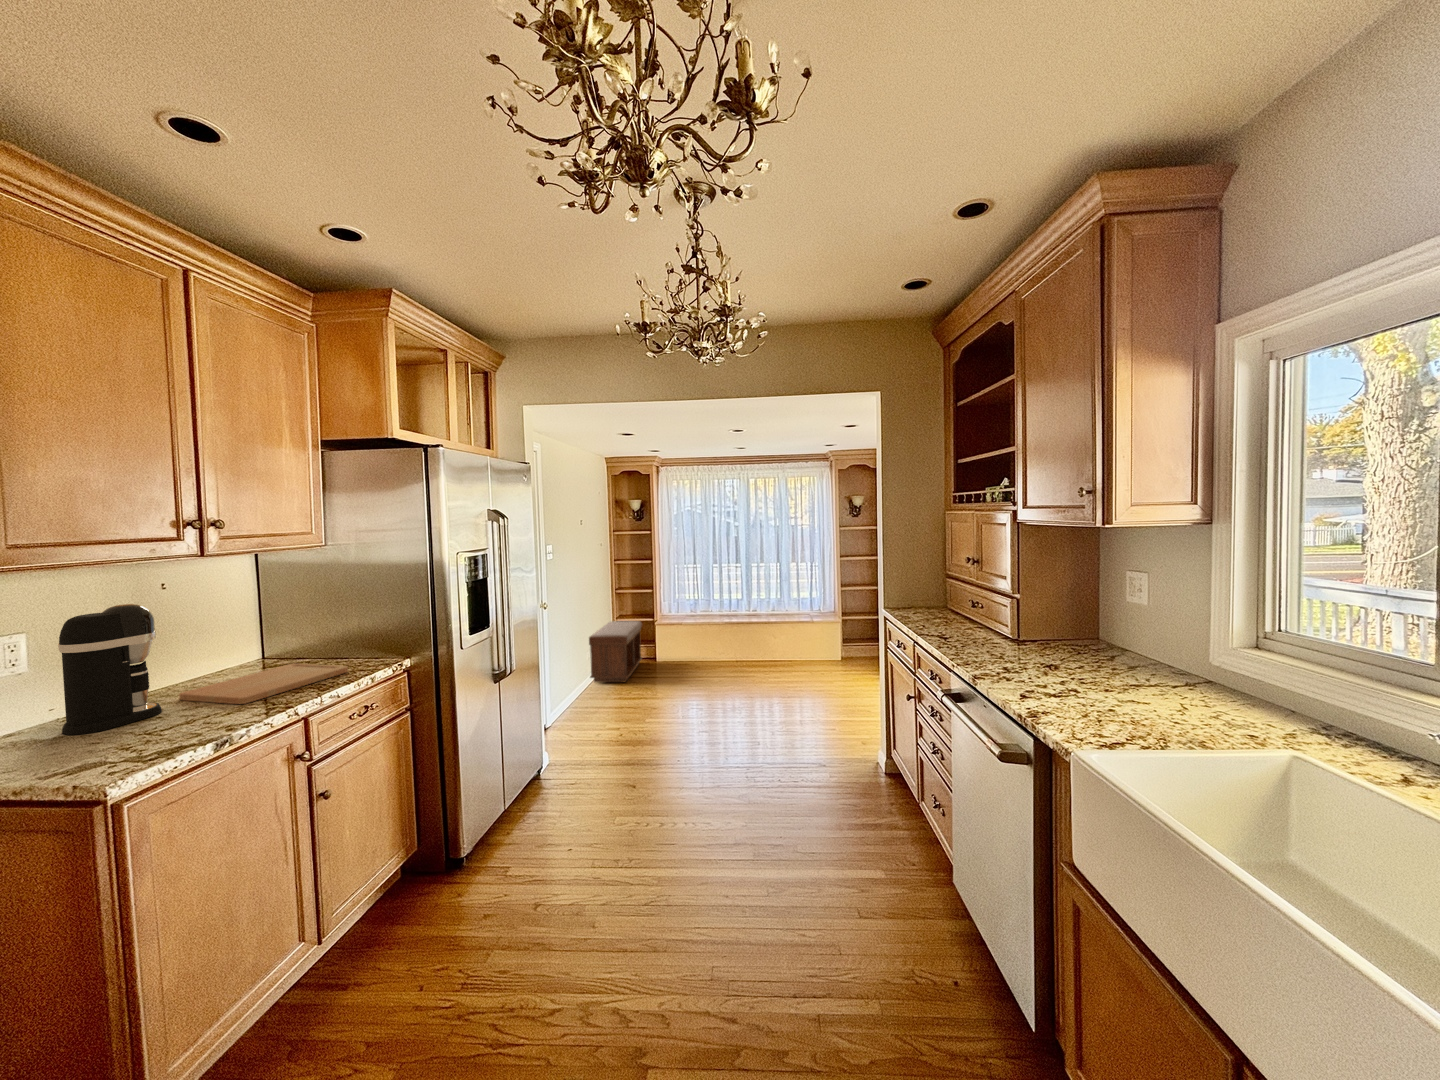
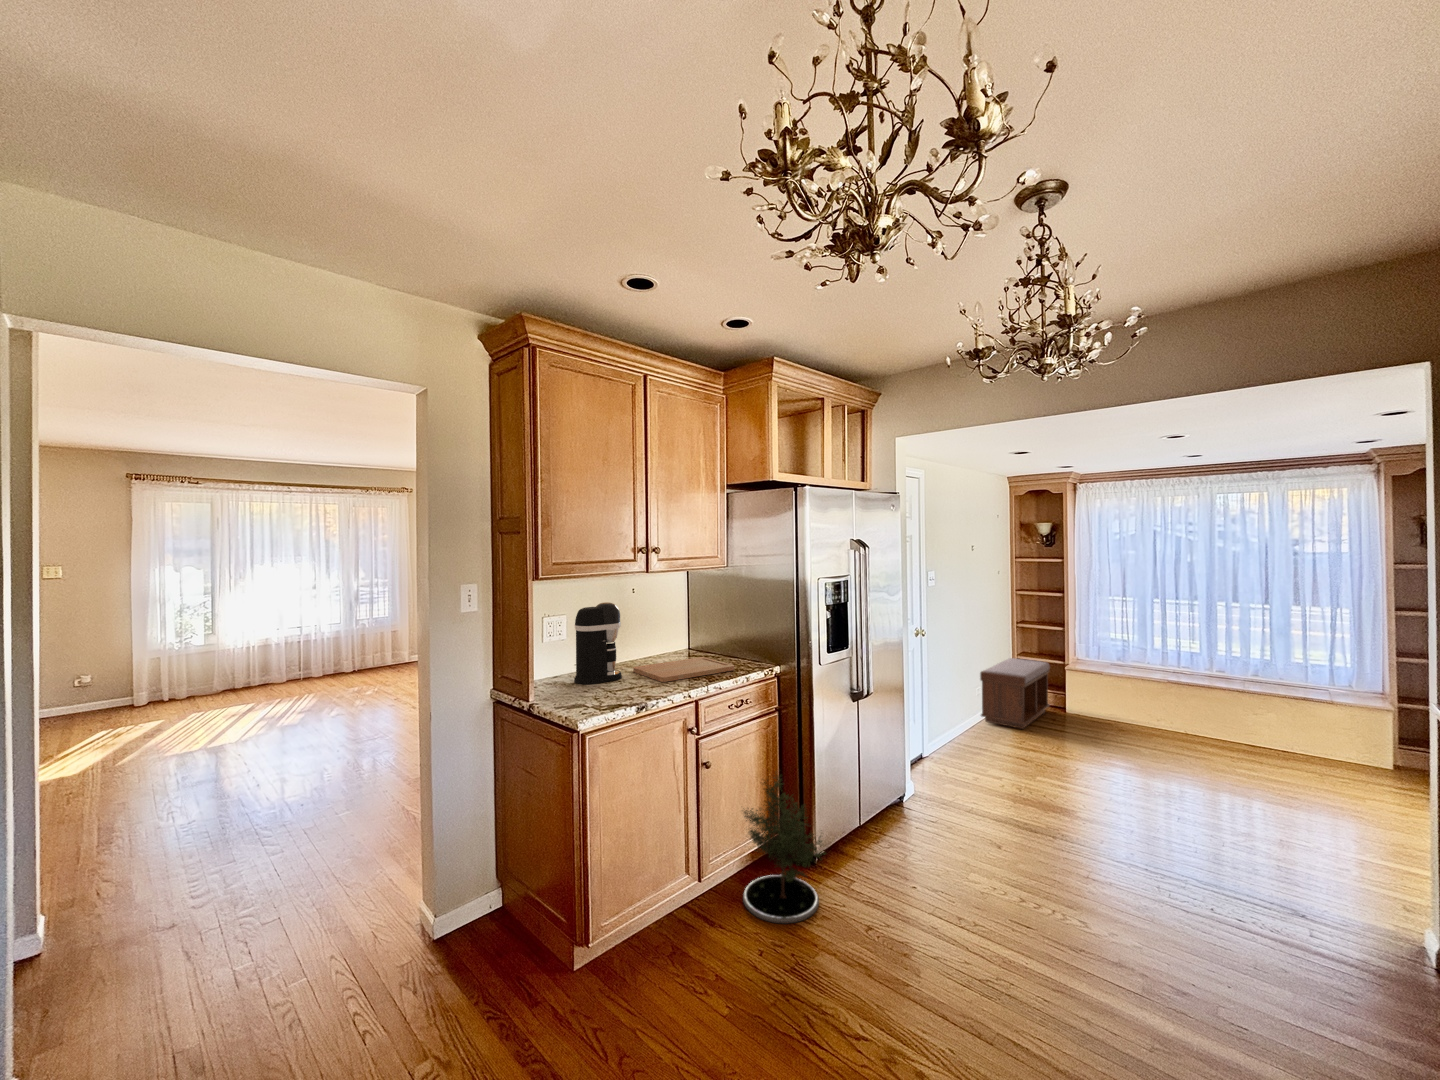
potted tree: none [371,773,488,953] -> present [743,775,825,924]

